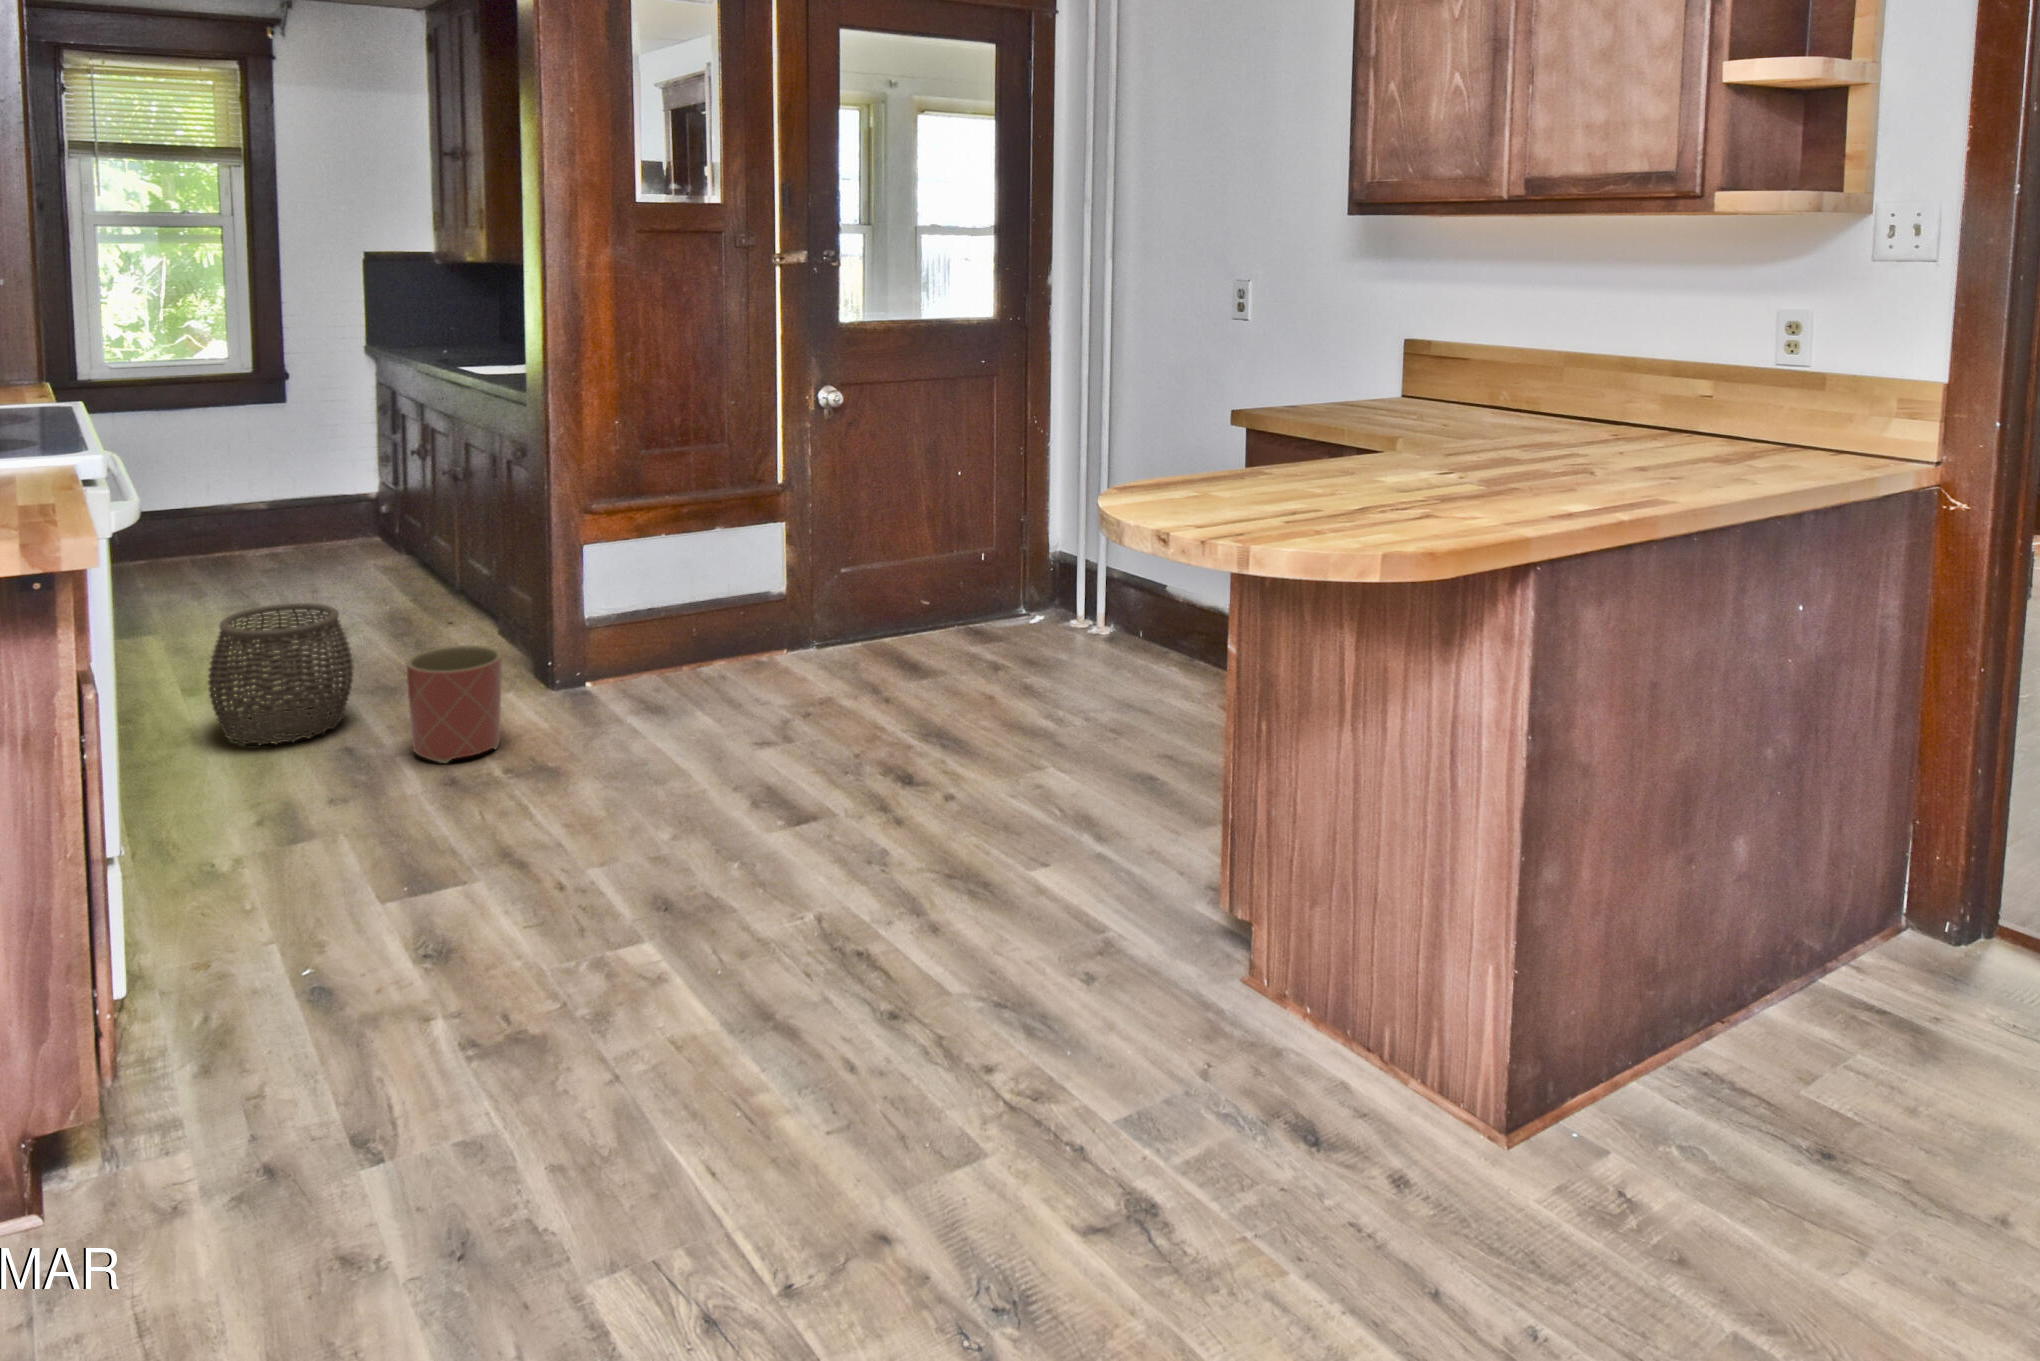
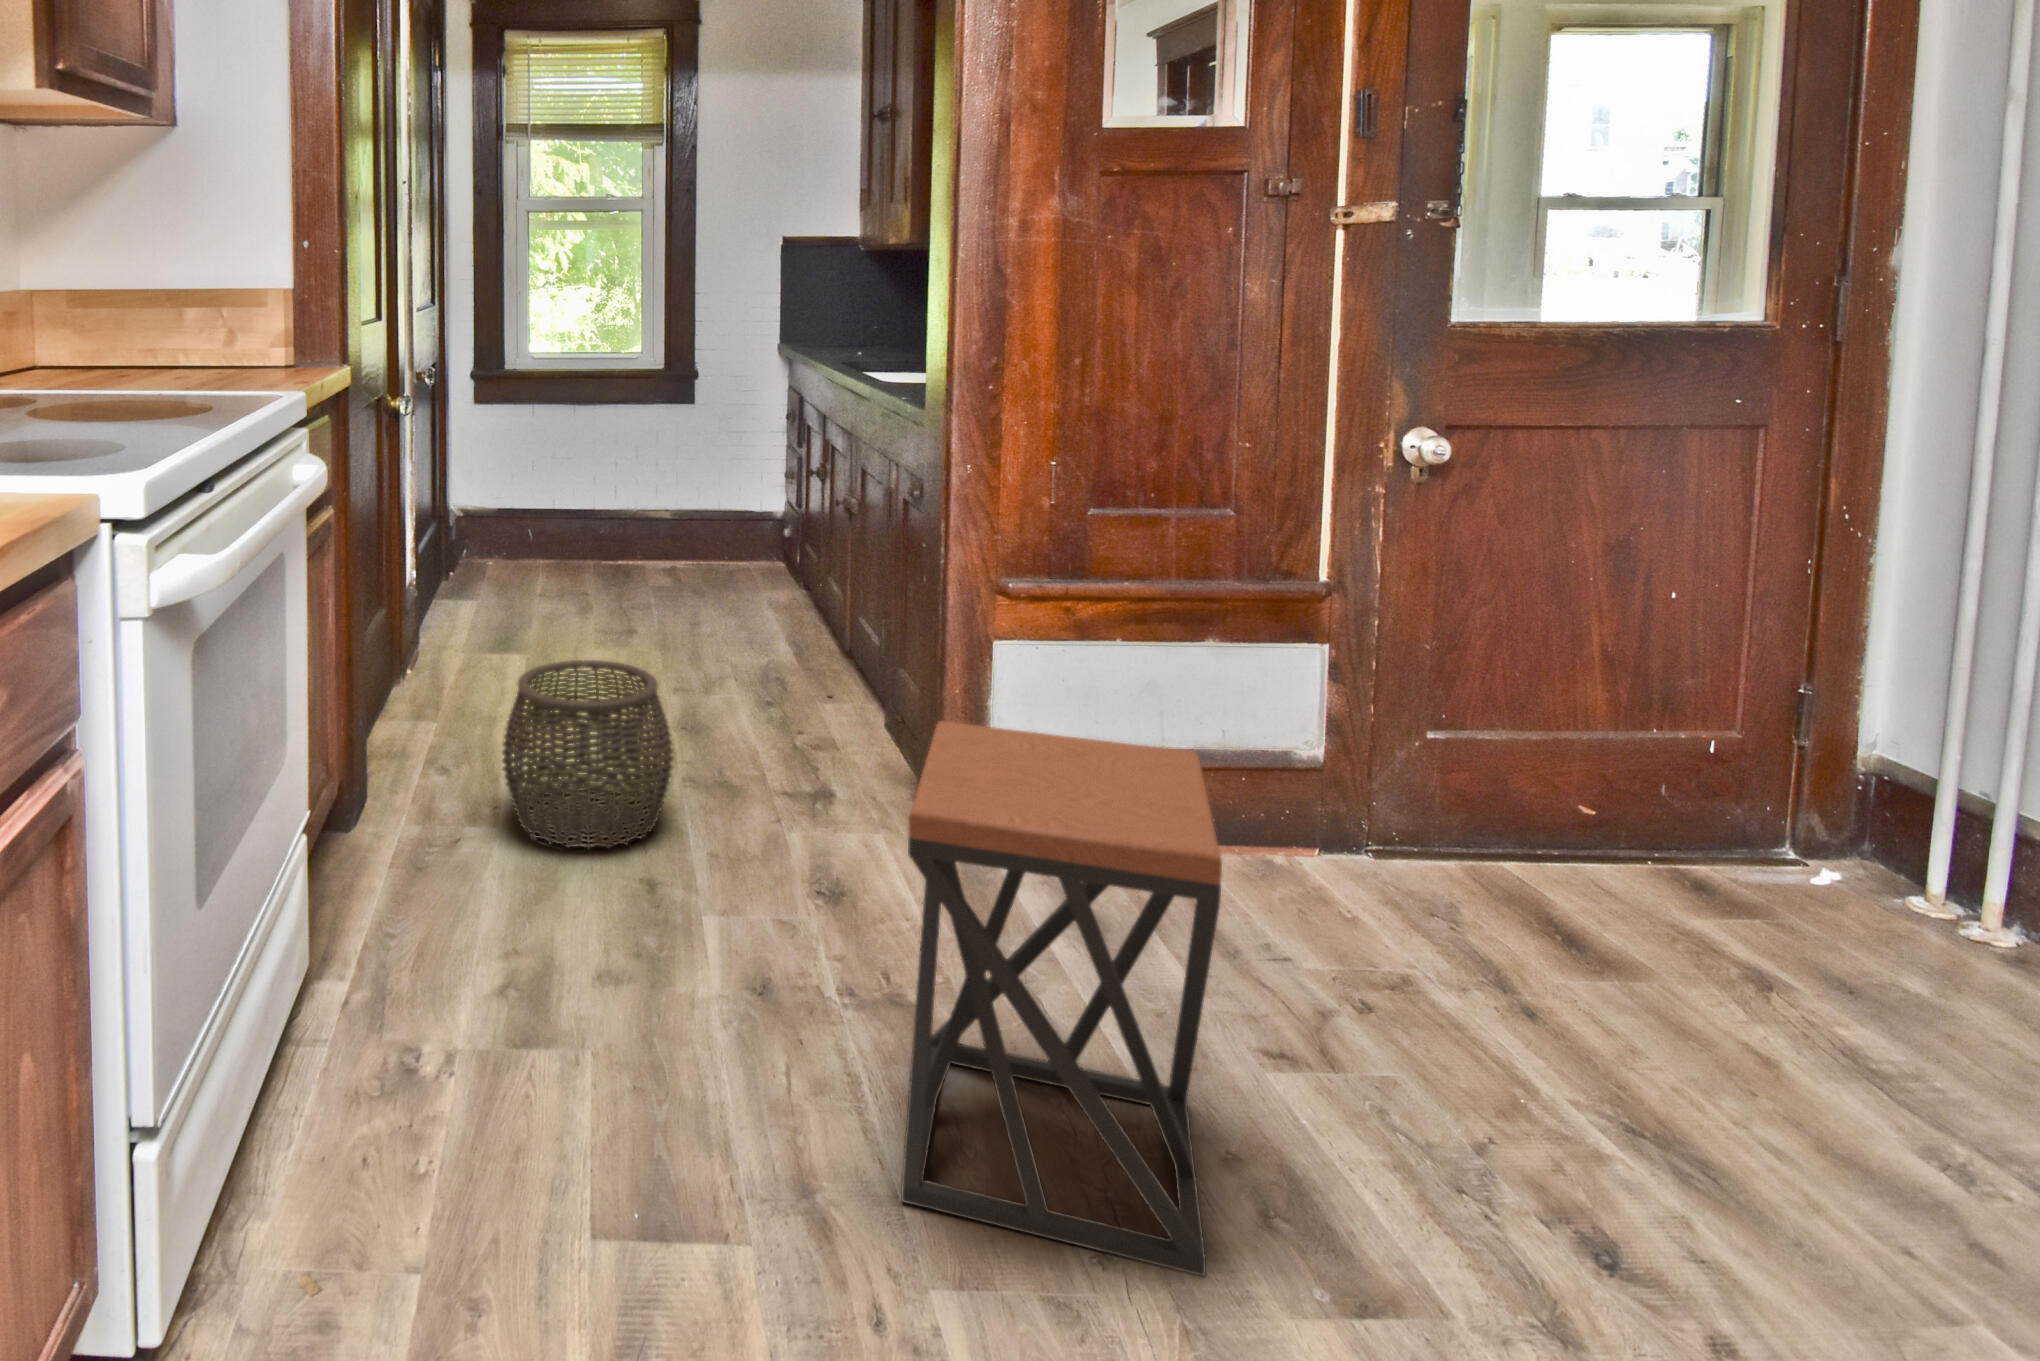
stool: none [565,571,730,846] -> present [901,721,1222,1276]
planter: present [406,645,502,763] -> none [717,765,850,944]

